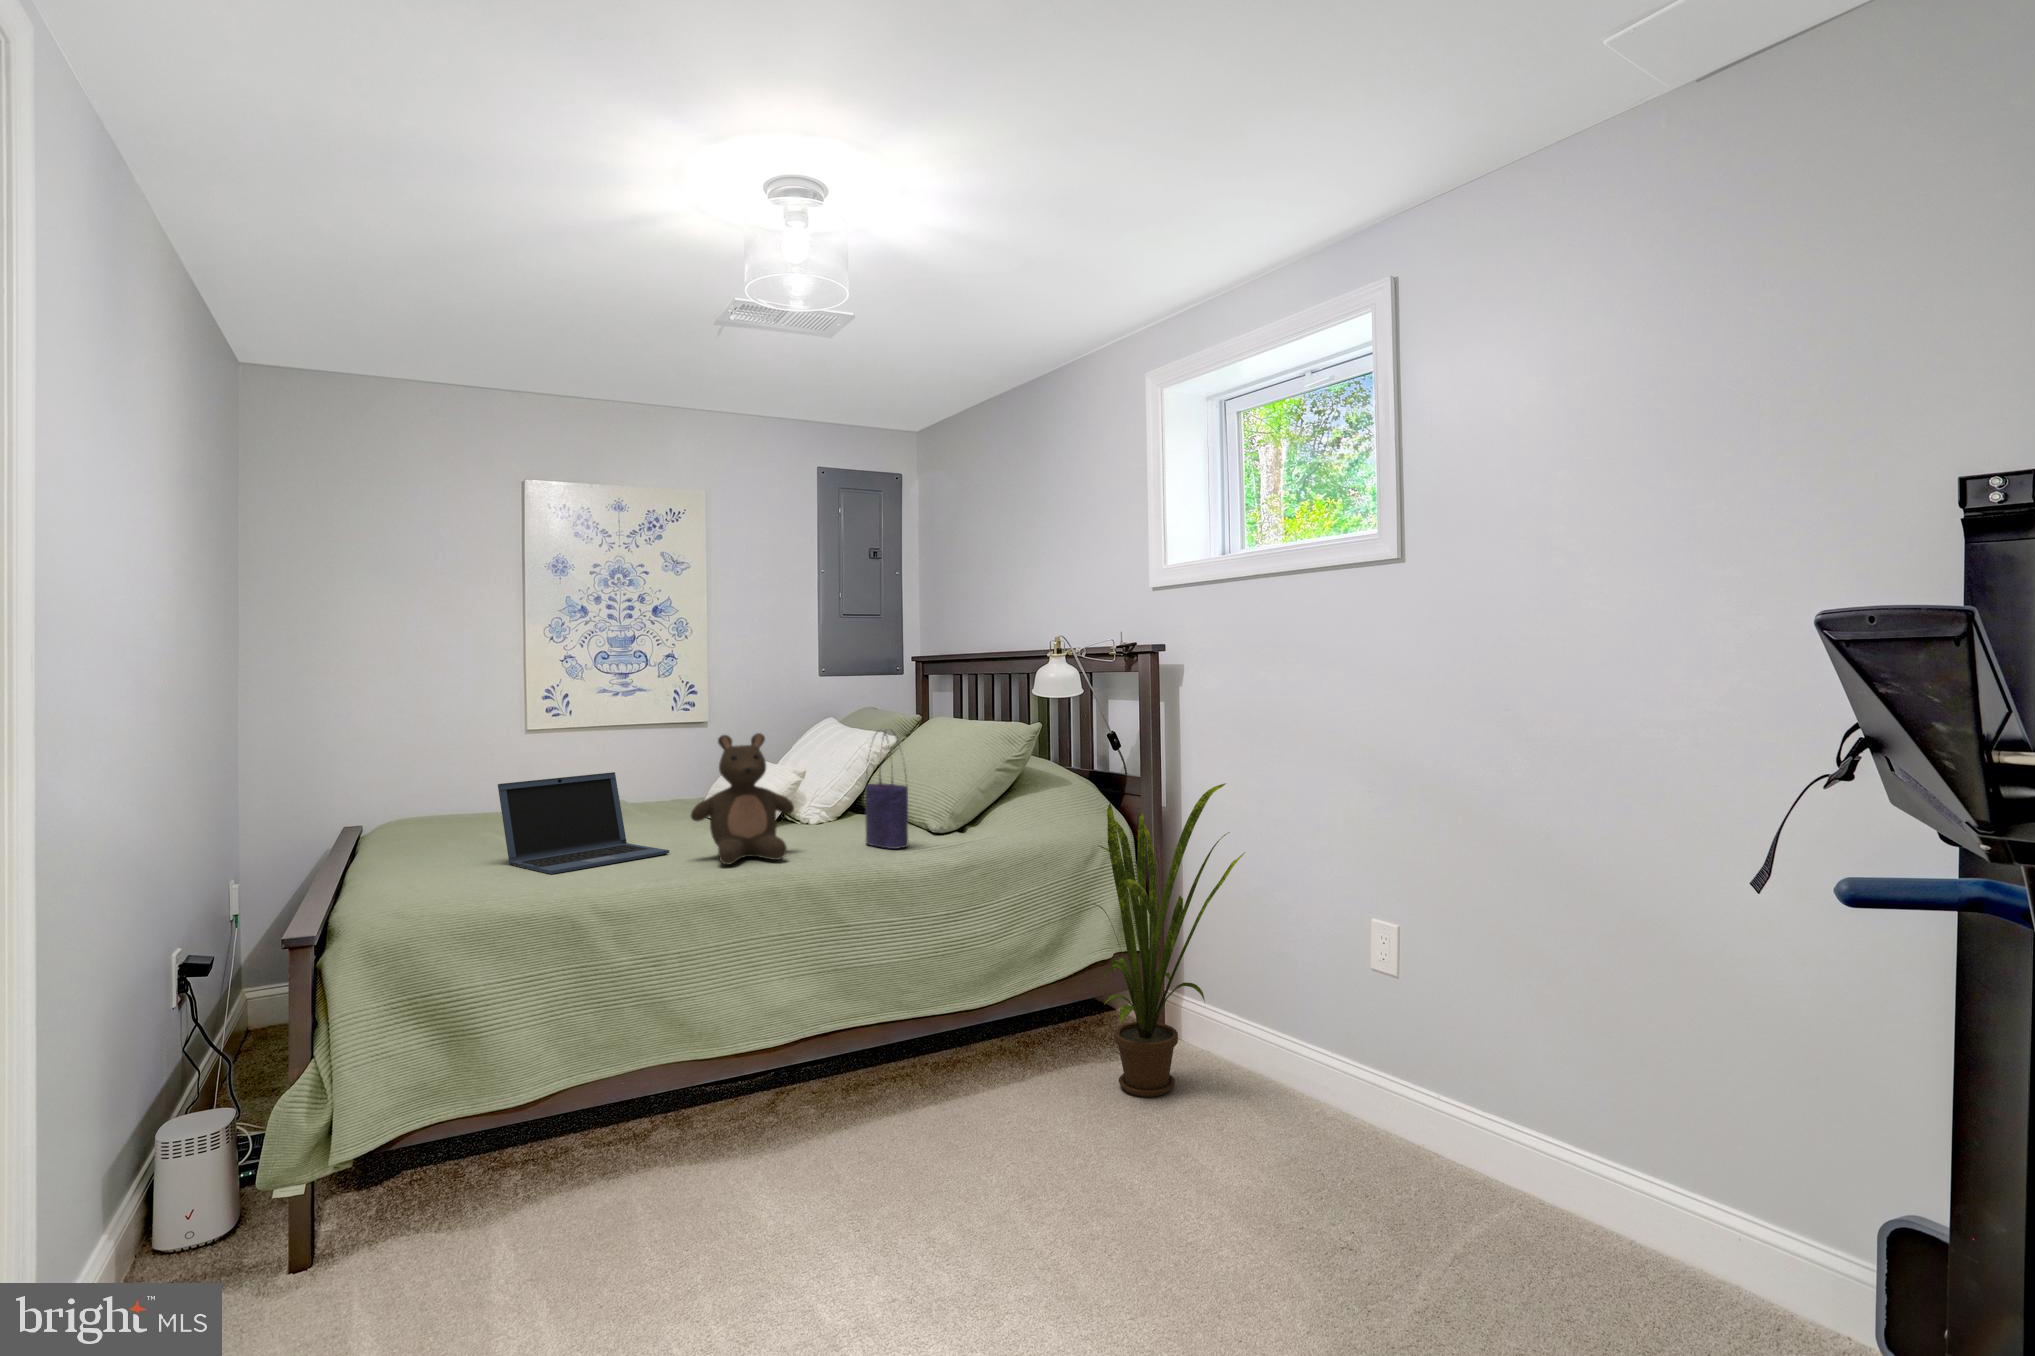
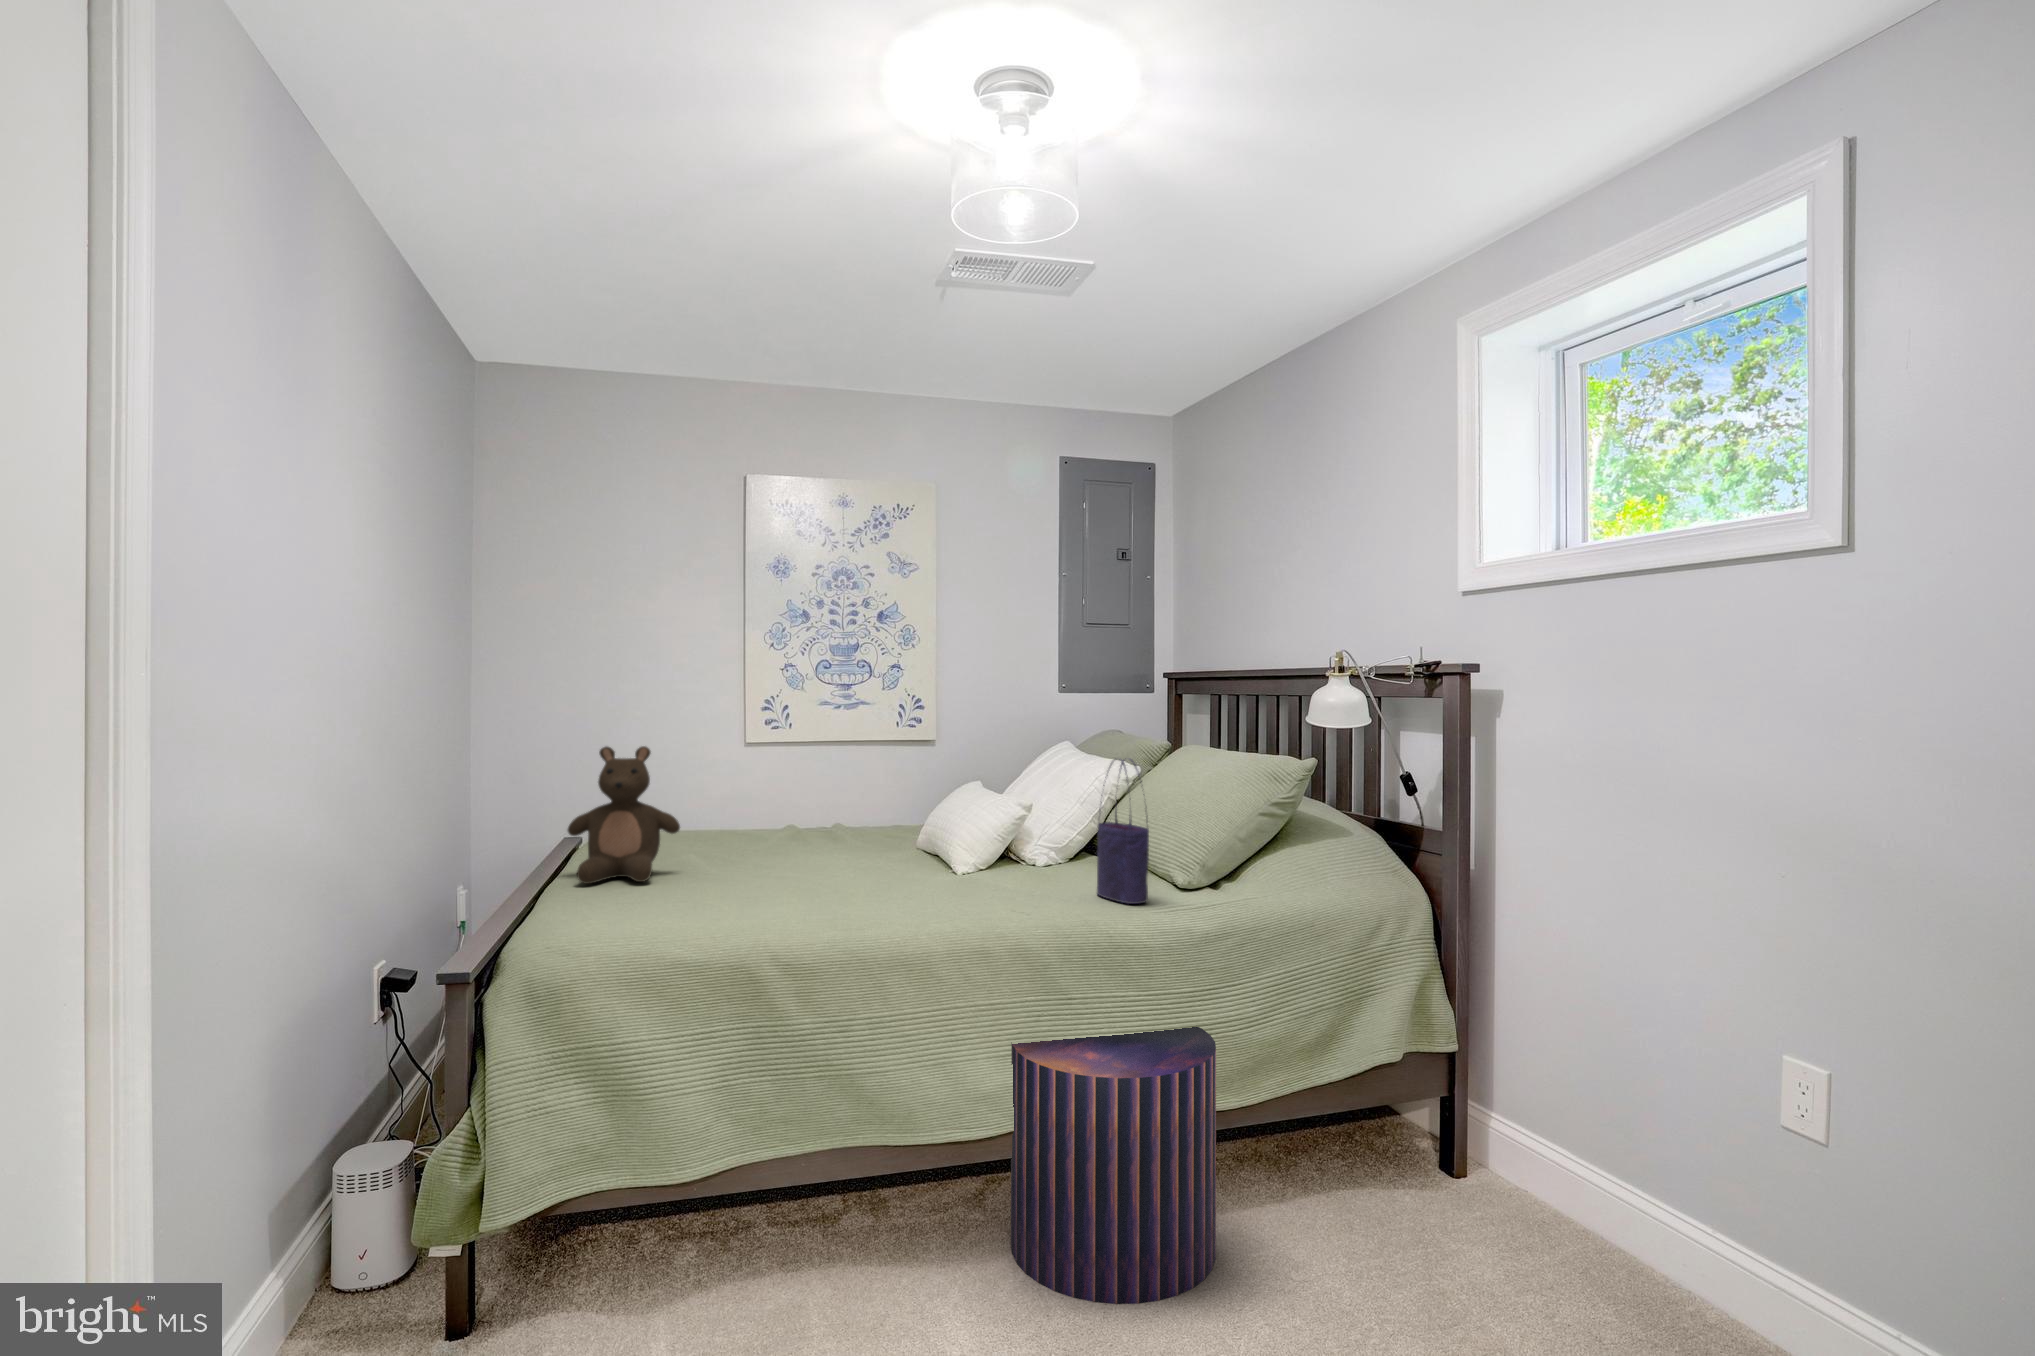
stuffed bear: present [691,733,794,864] -> present [568,746,680,884]
laptop: present [498,772,669,874] -> none [697,793,874,908]
house plant: present [1094,783,1244,1097] -> none [1380,848,1604,1259]
pouf: none [798,935,969,1162] -> present [1011,1027,1216,1304]

